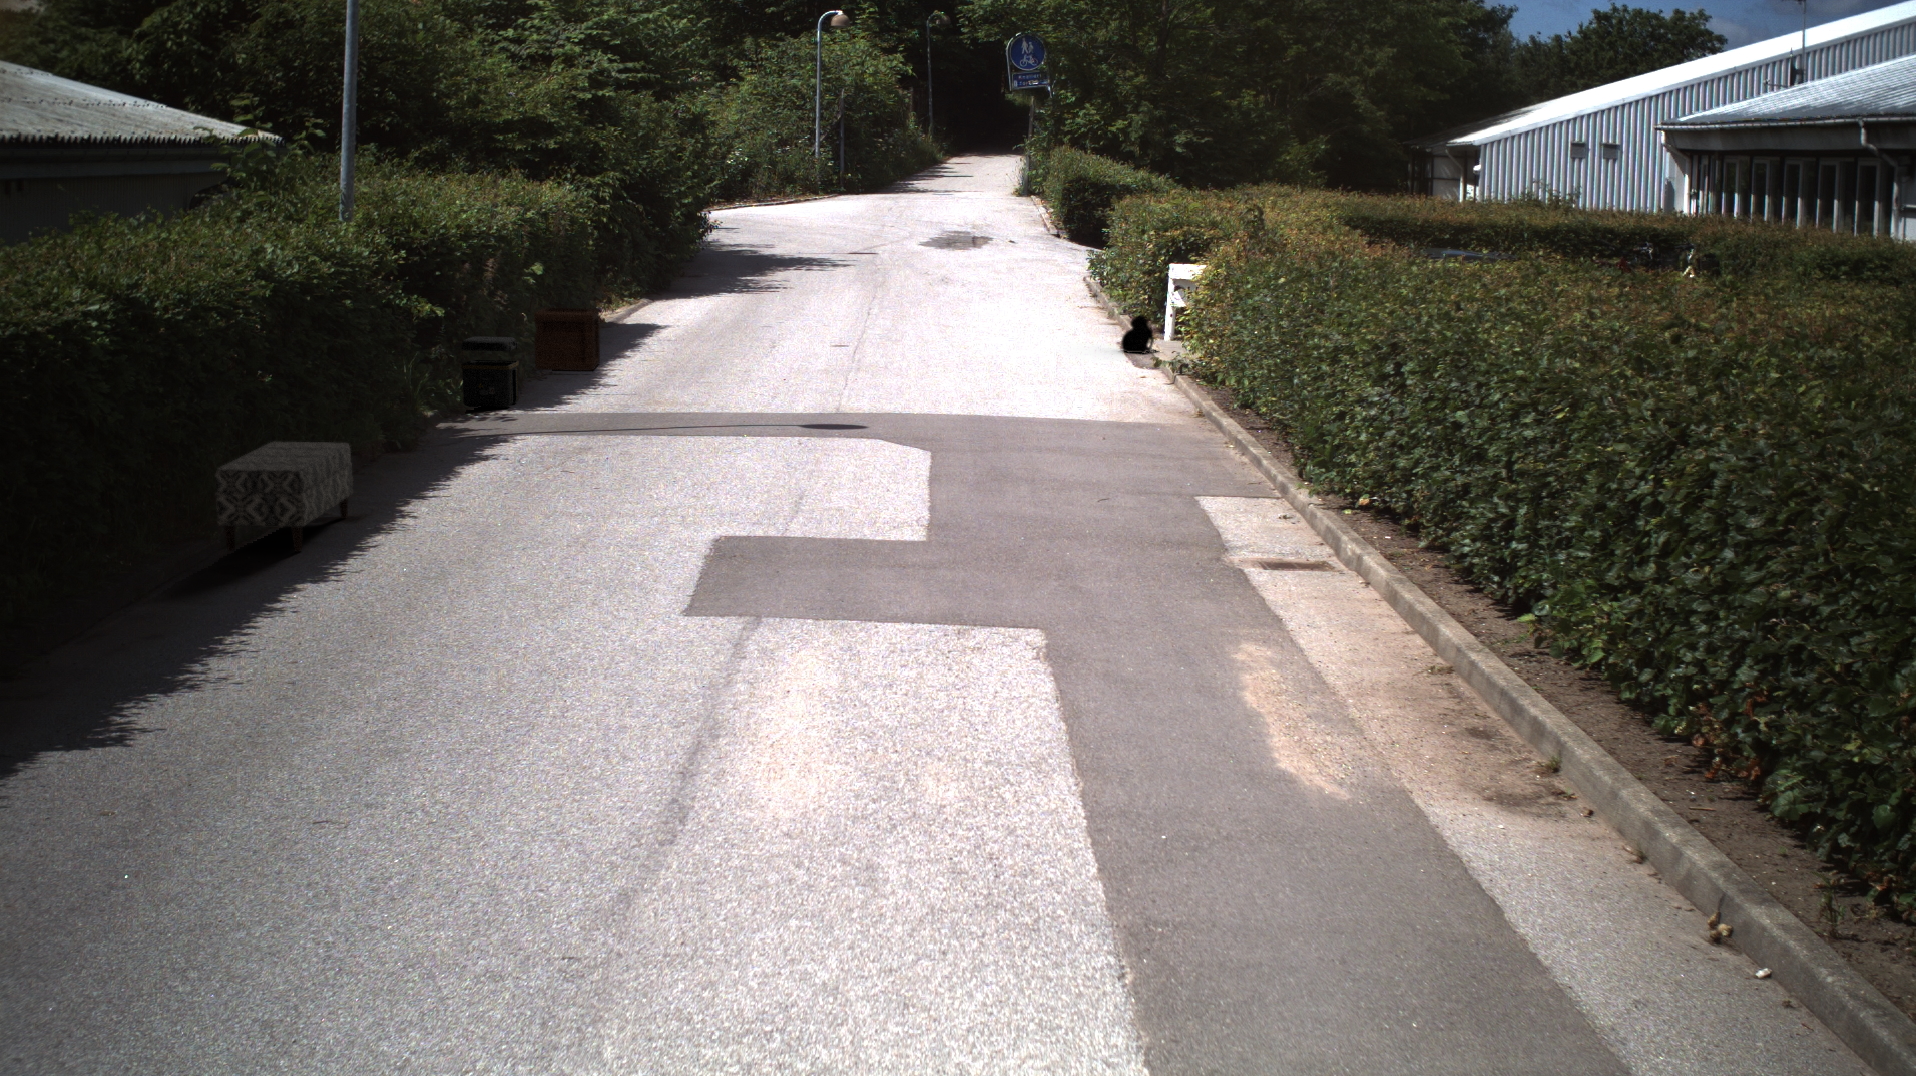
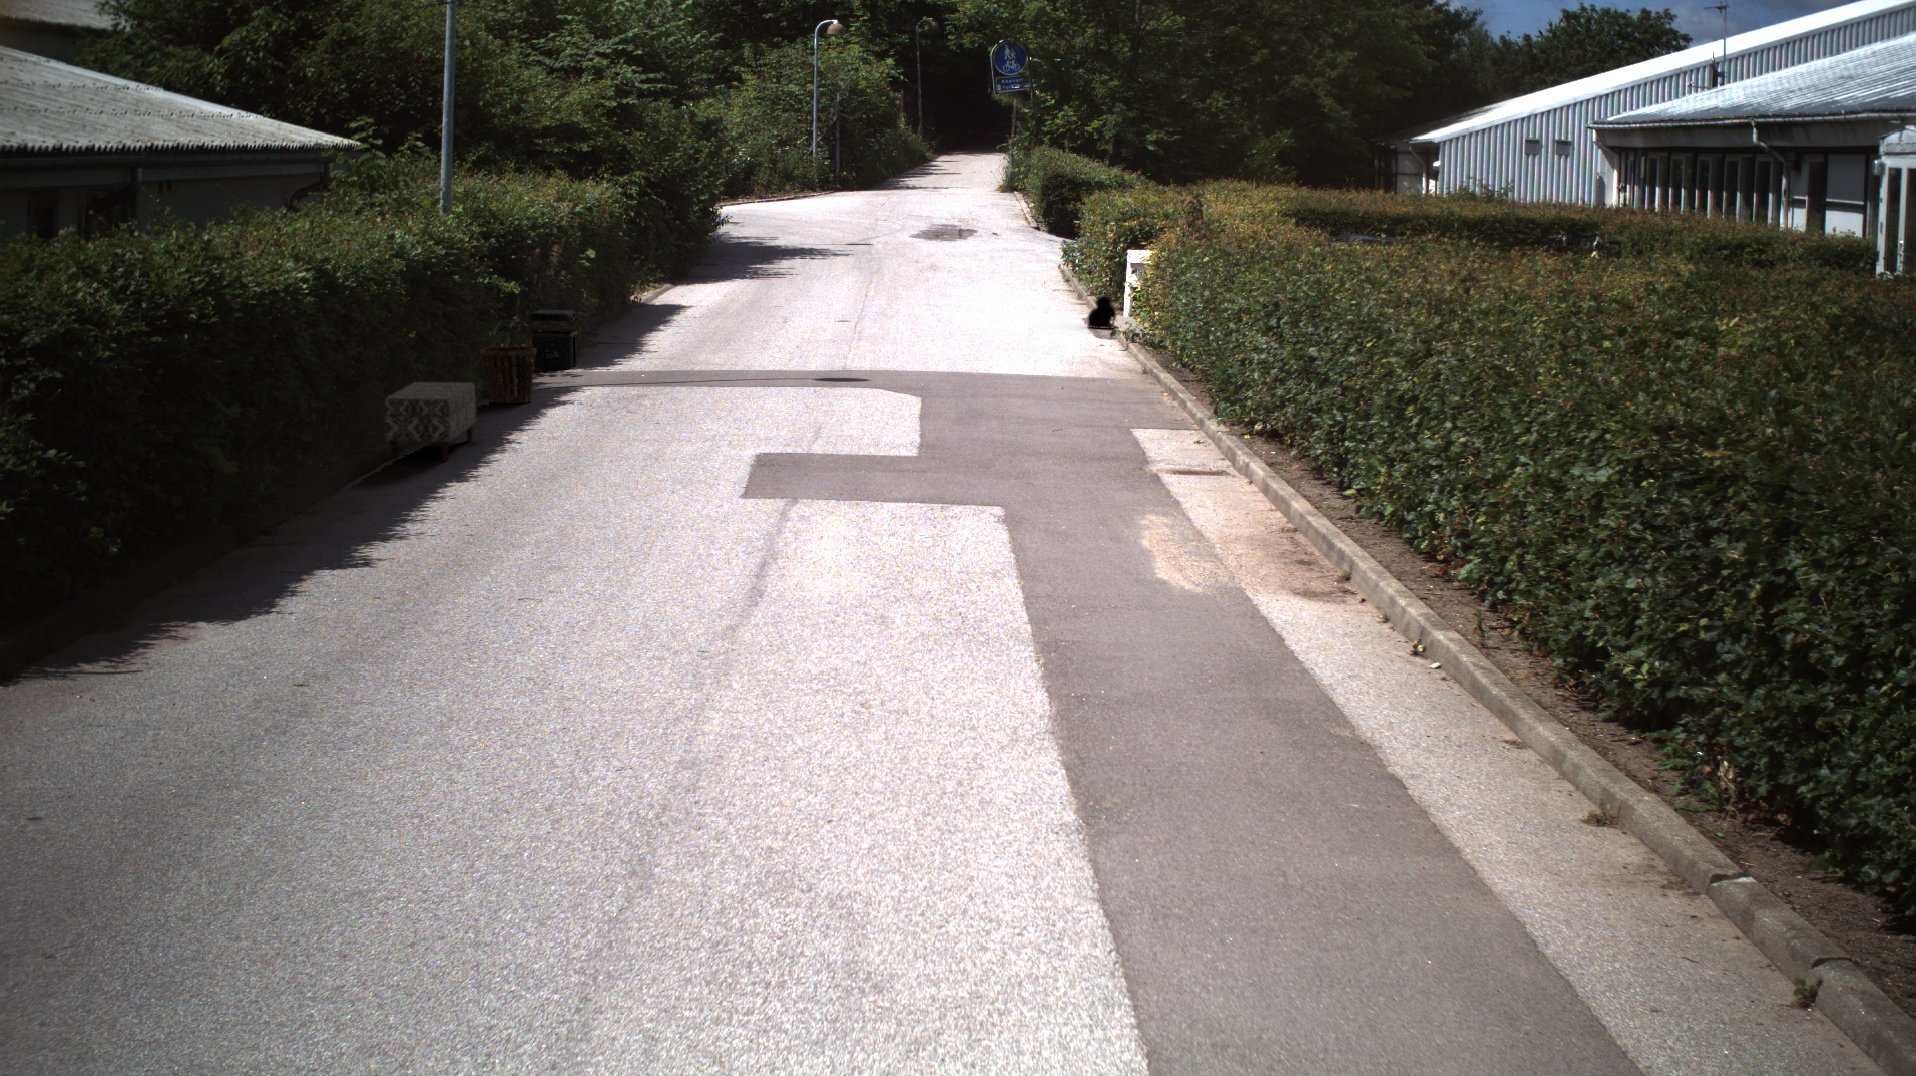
wooden crate: present [534,308,600,371] -> none [582,288,637,342]
basket: none [380,387,451,459] -> present [480,347,535,403]

